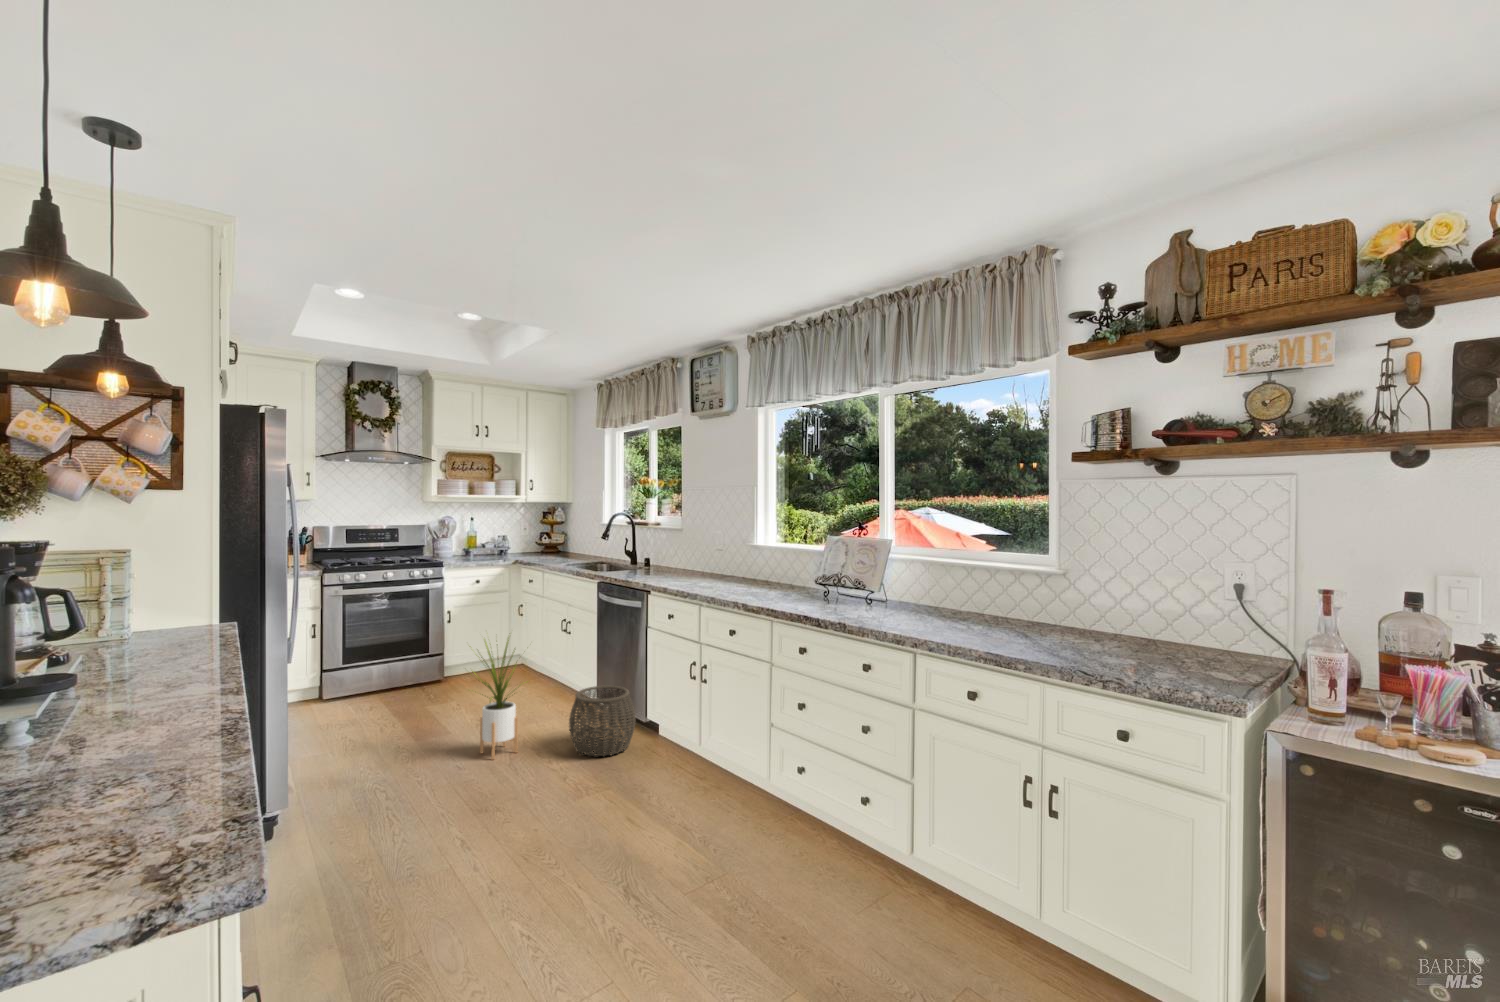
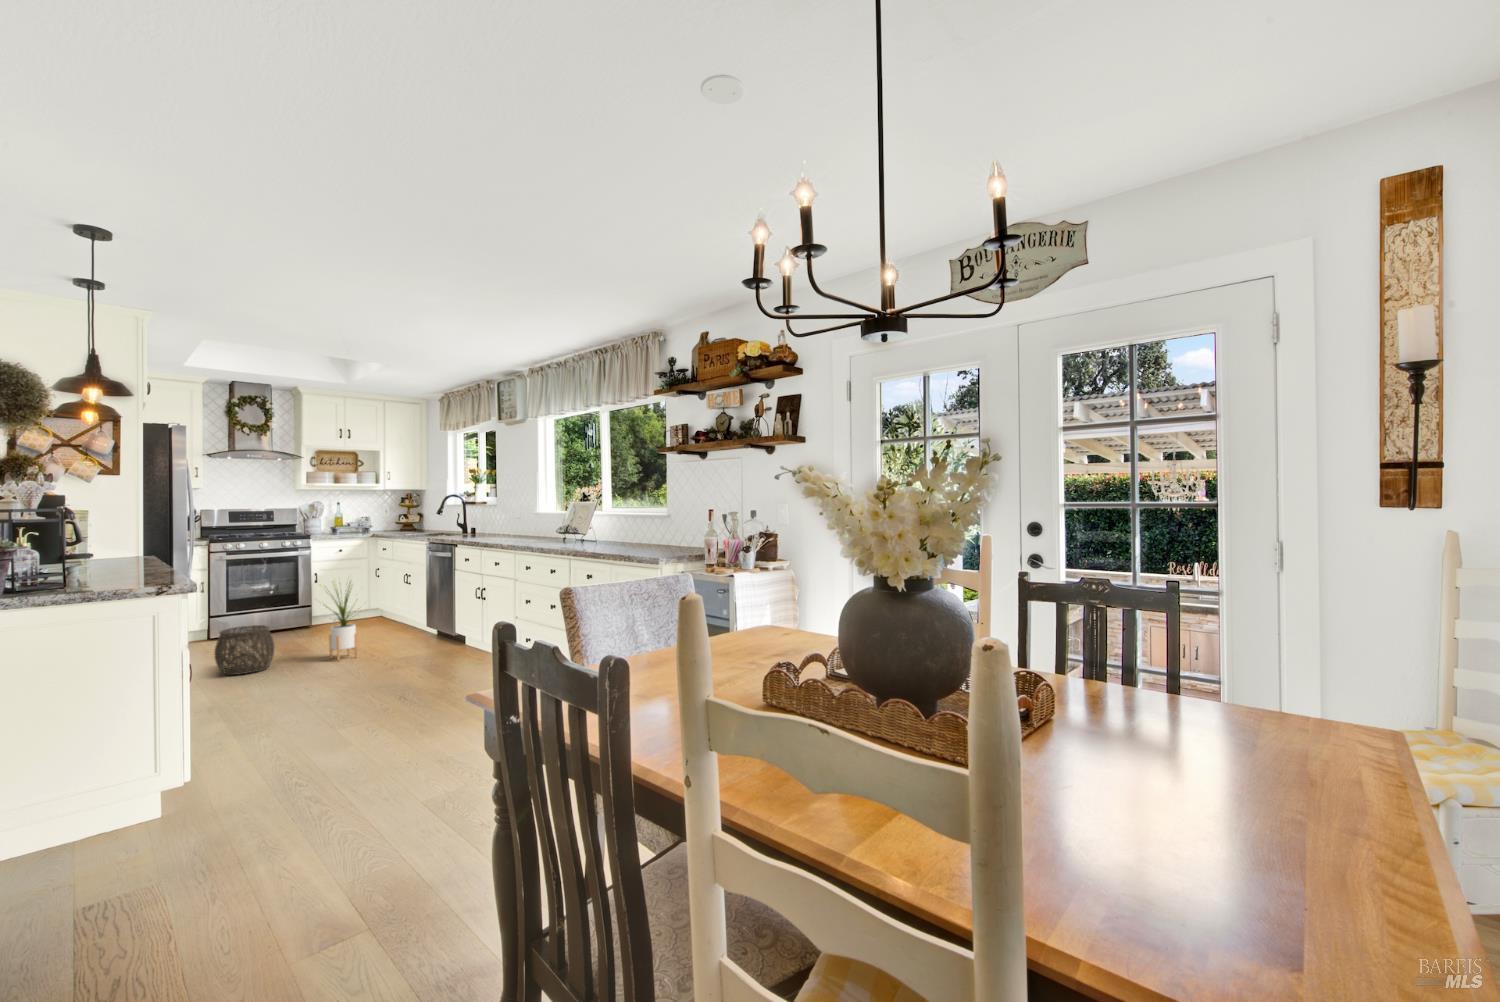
woven basket: present [569,686,635,756] -> present [214,625,275,675]

